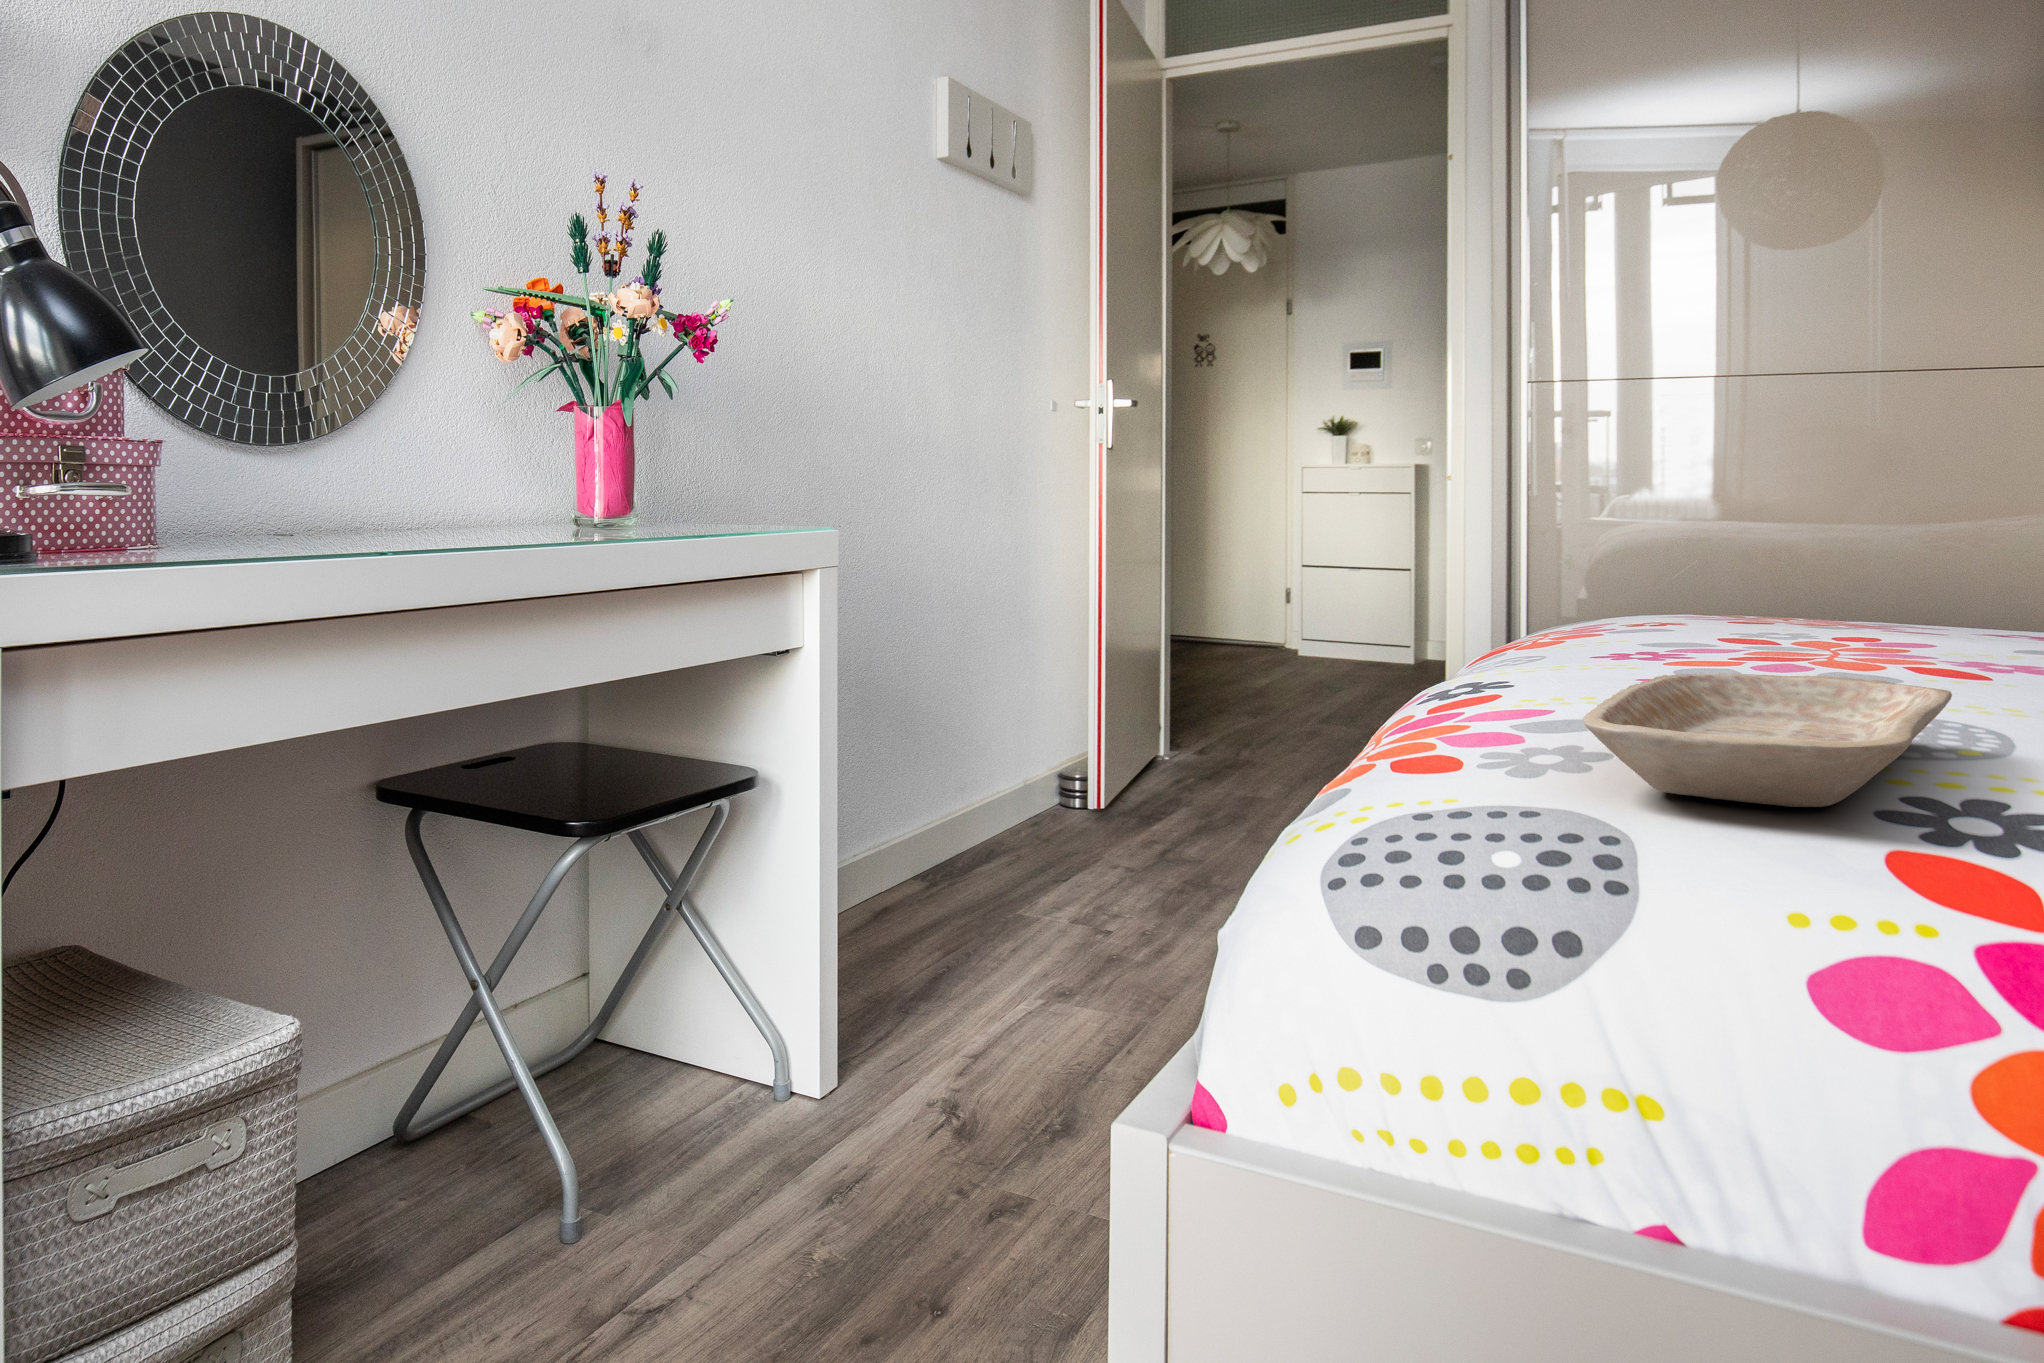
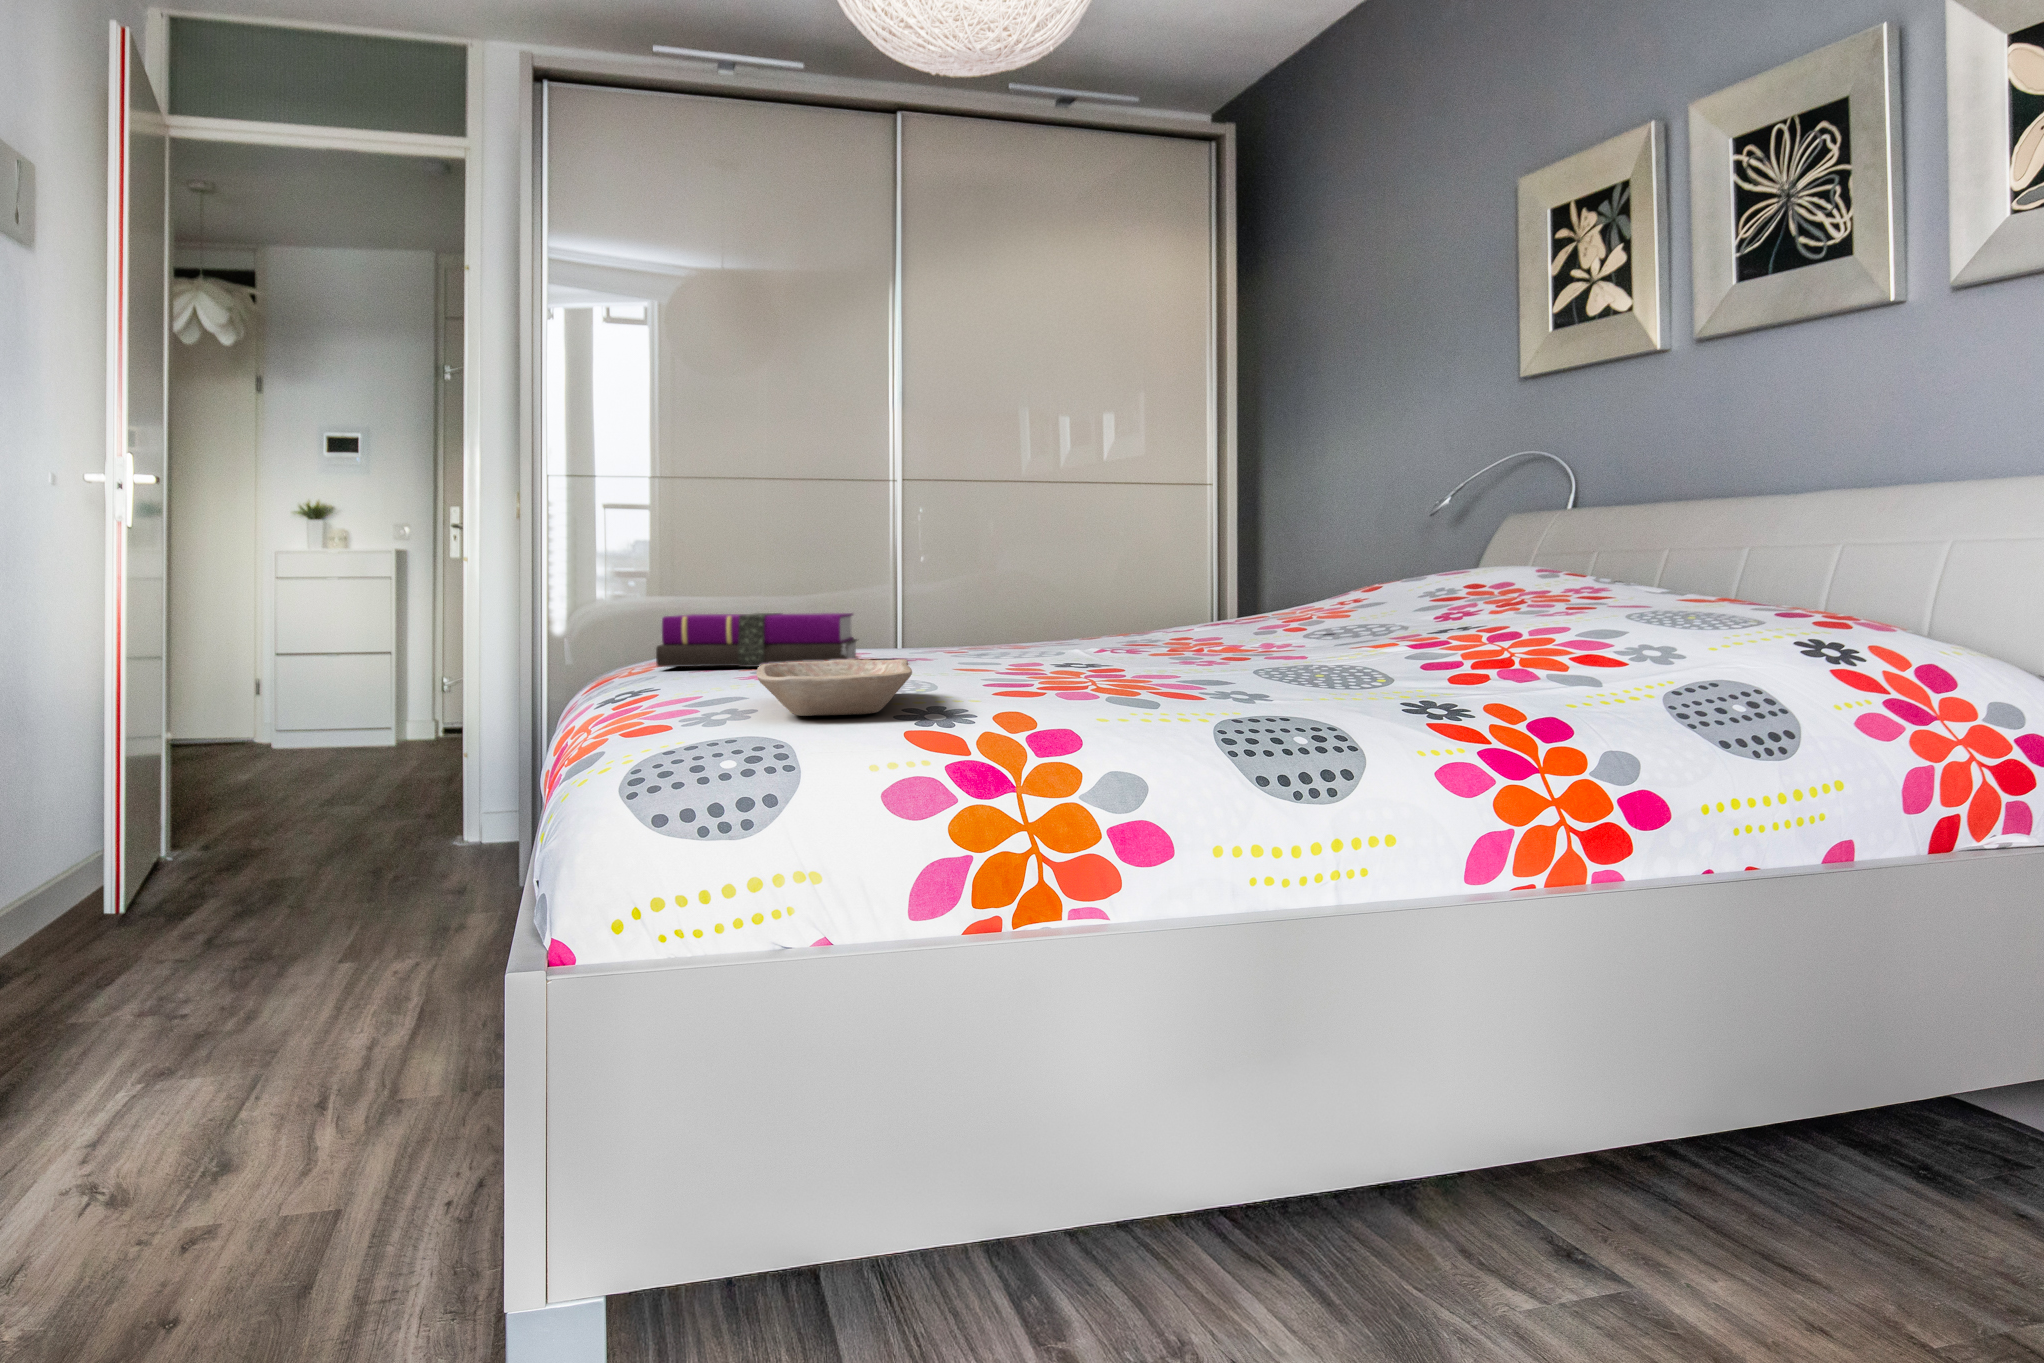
notebook: none [1590,562,1963,657] -> present [656,613,857,667]

